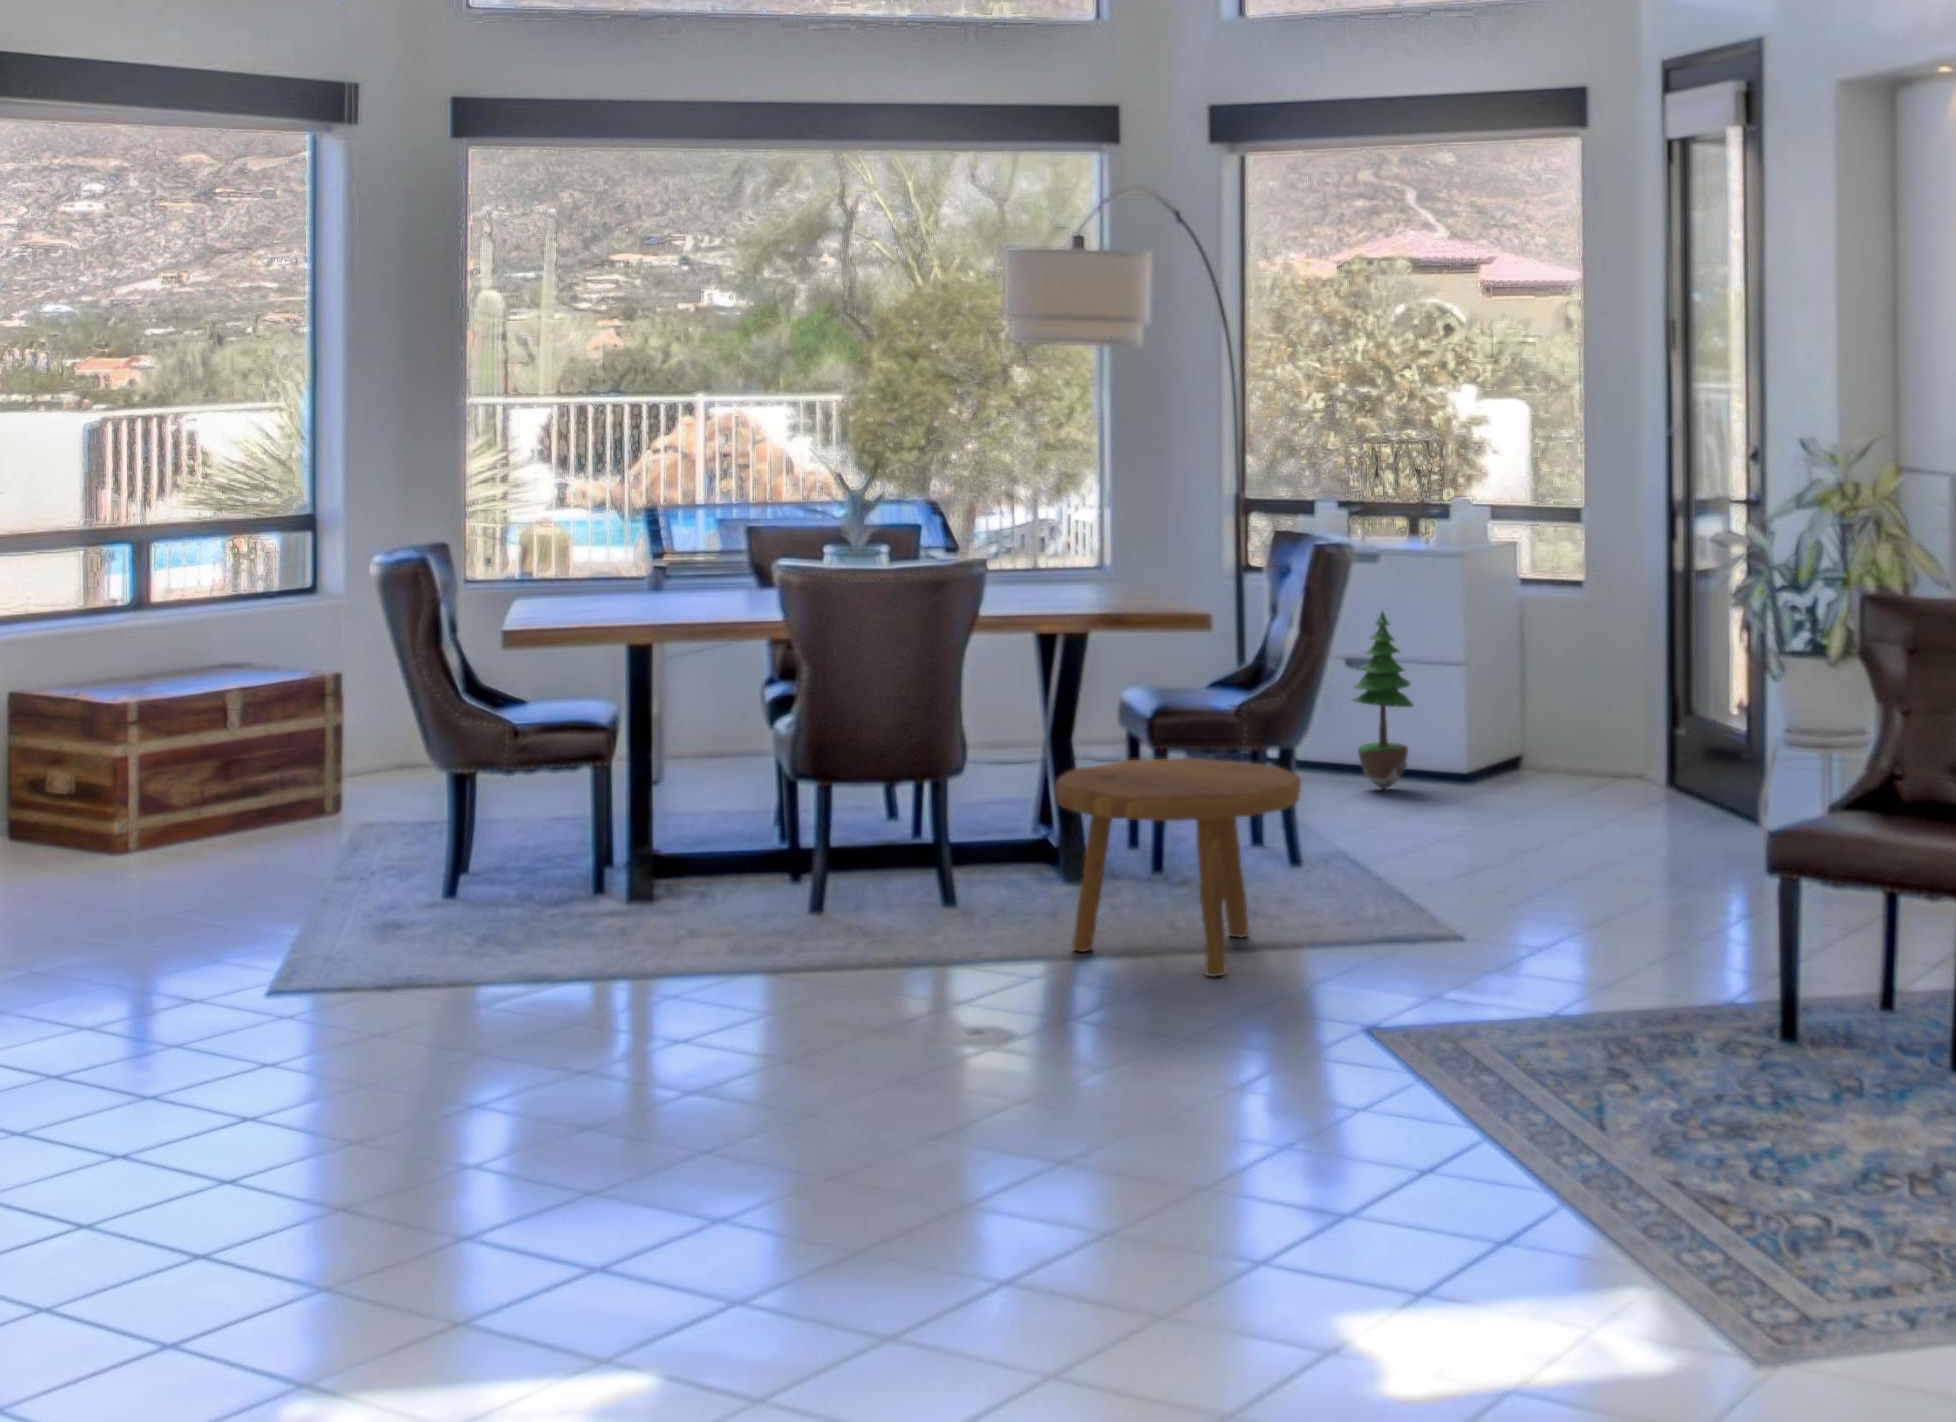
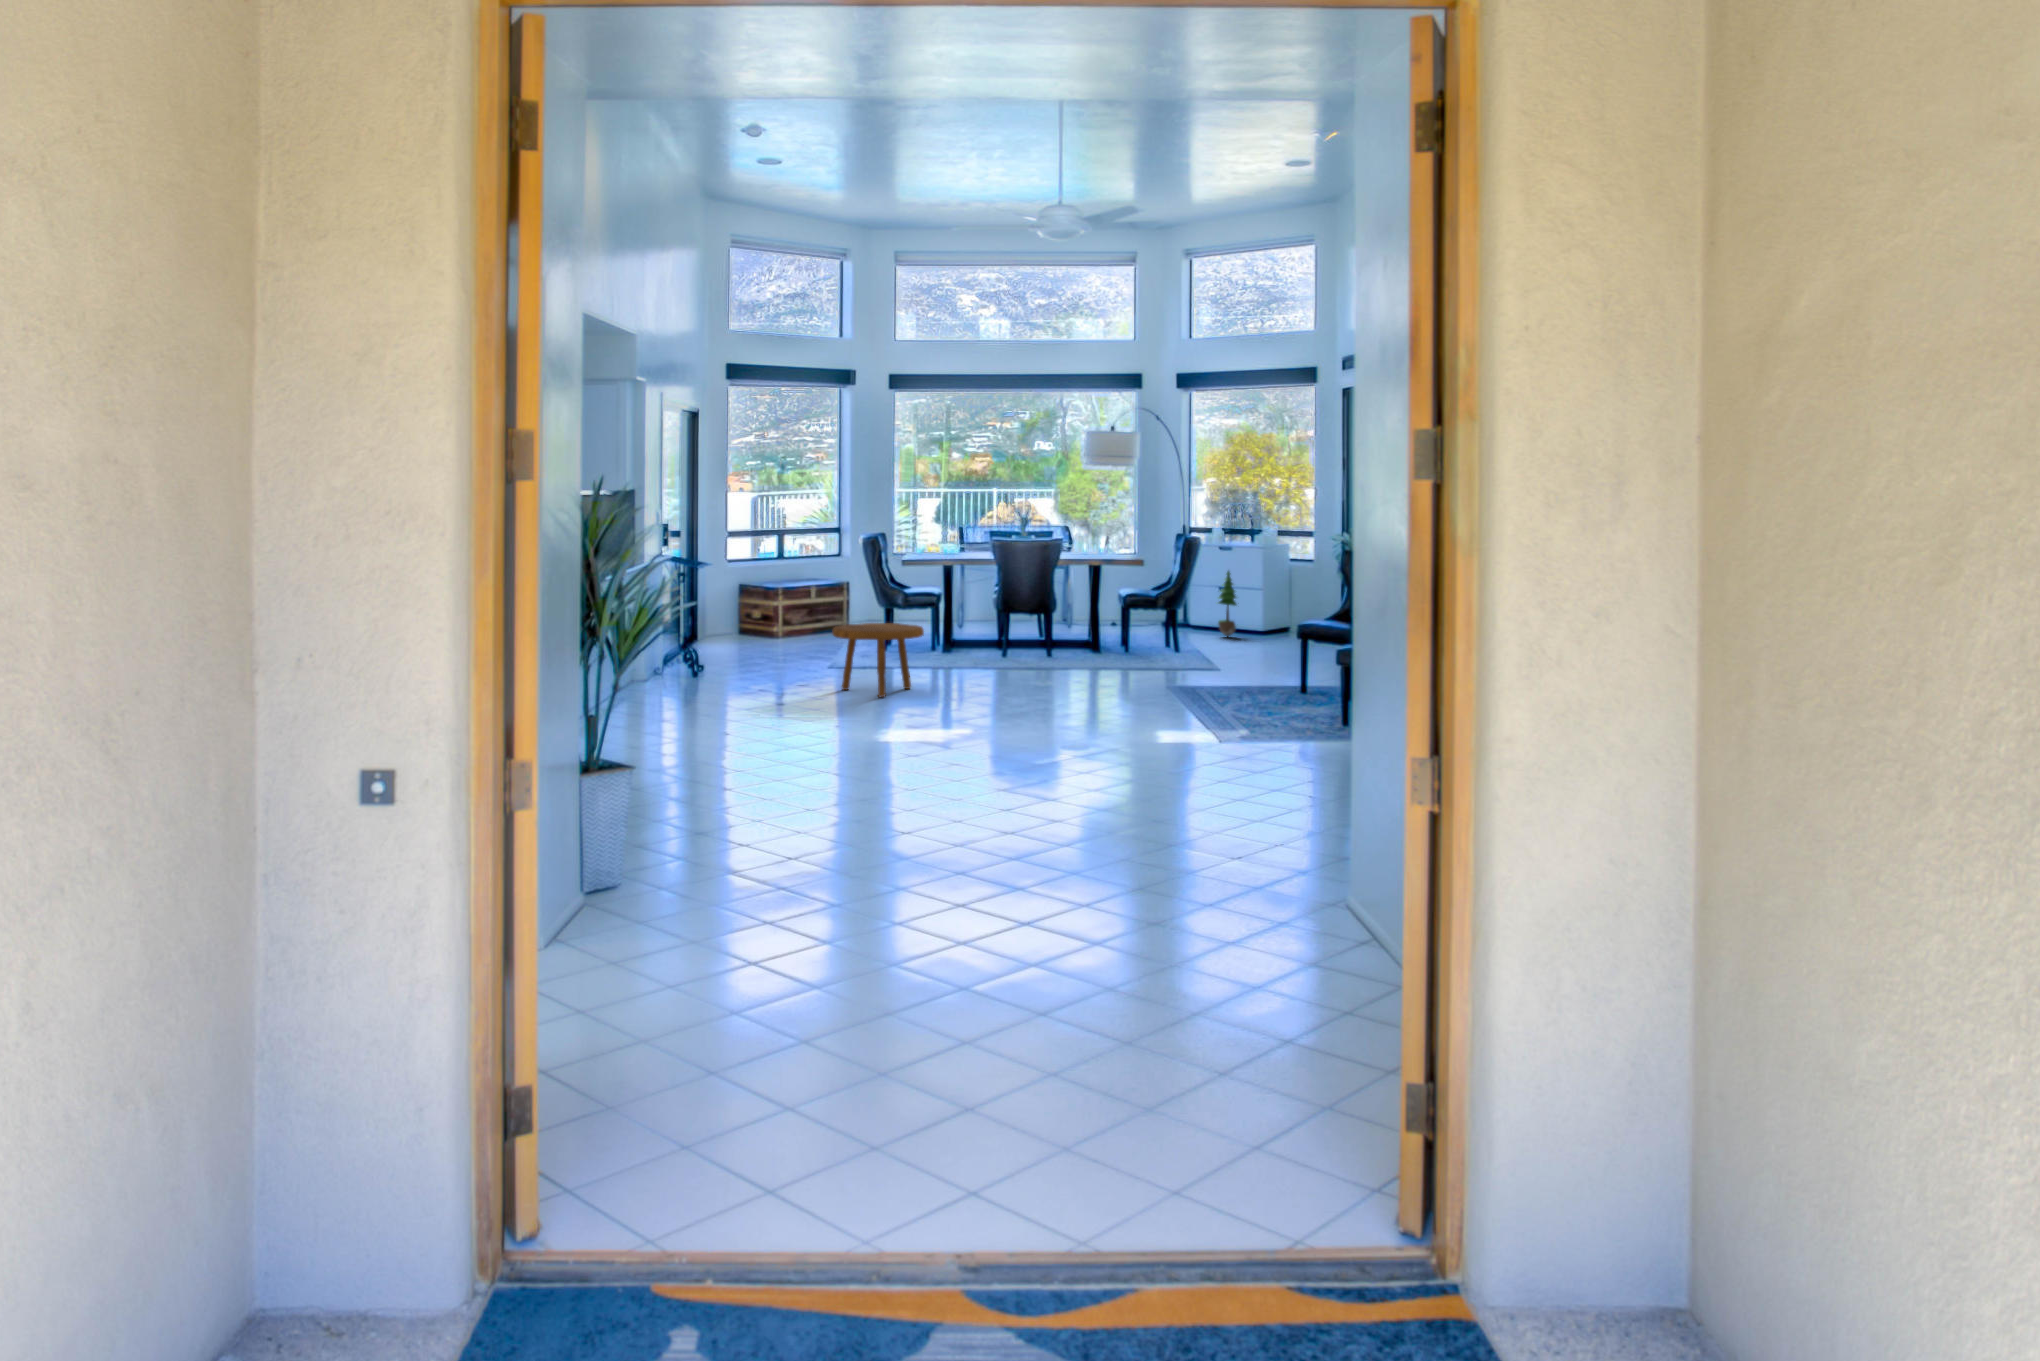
footstool: present [1056,758,1301,977] -> present [833,623,924,697]

